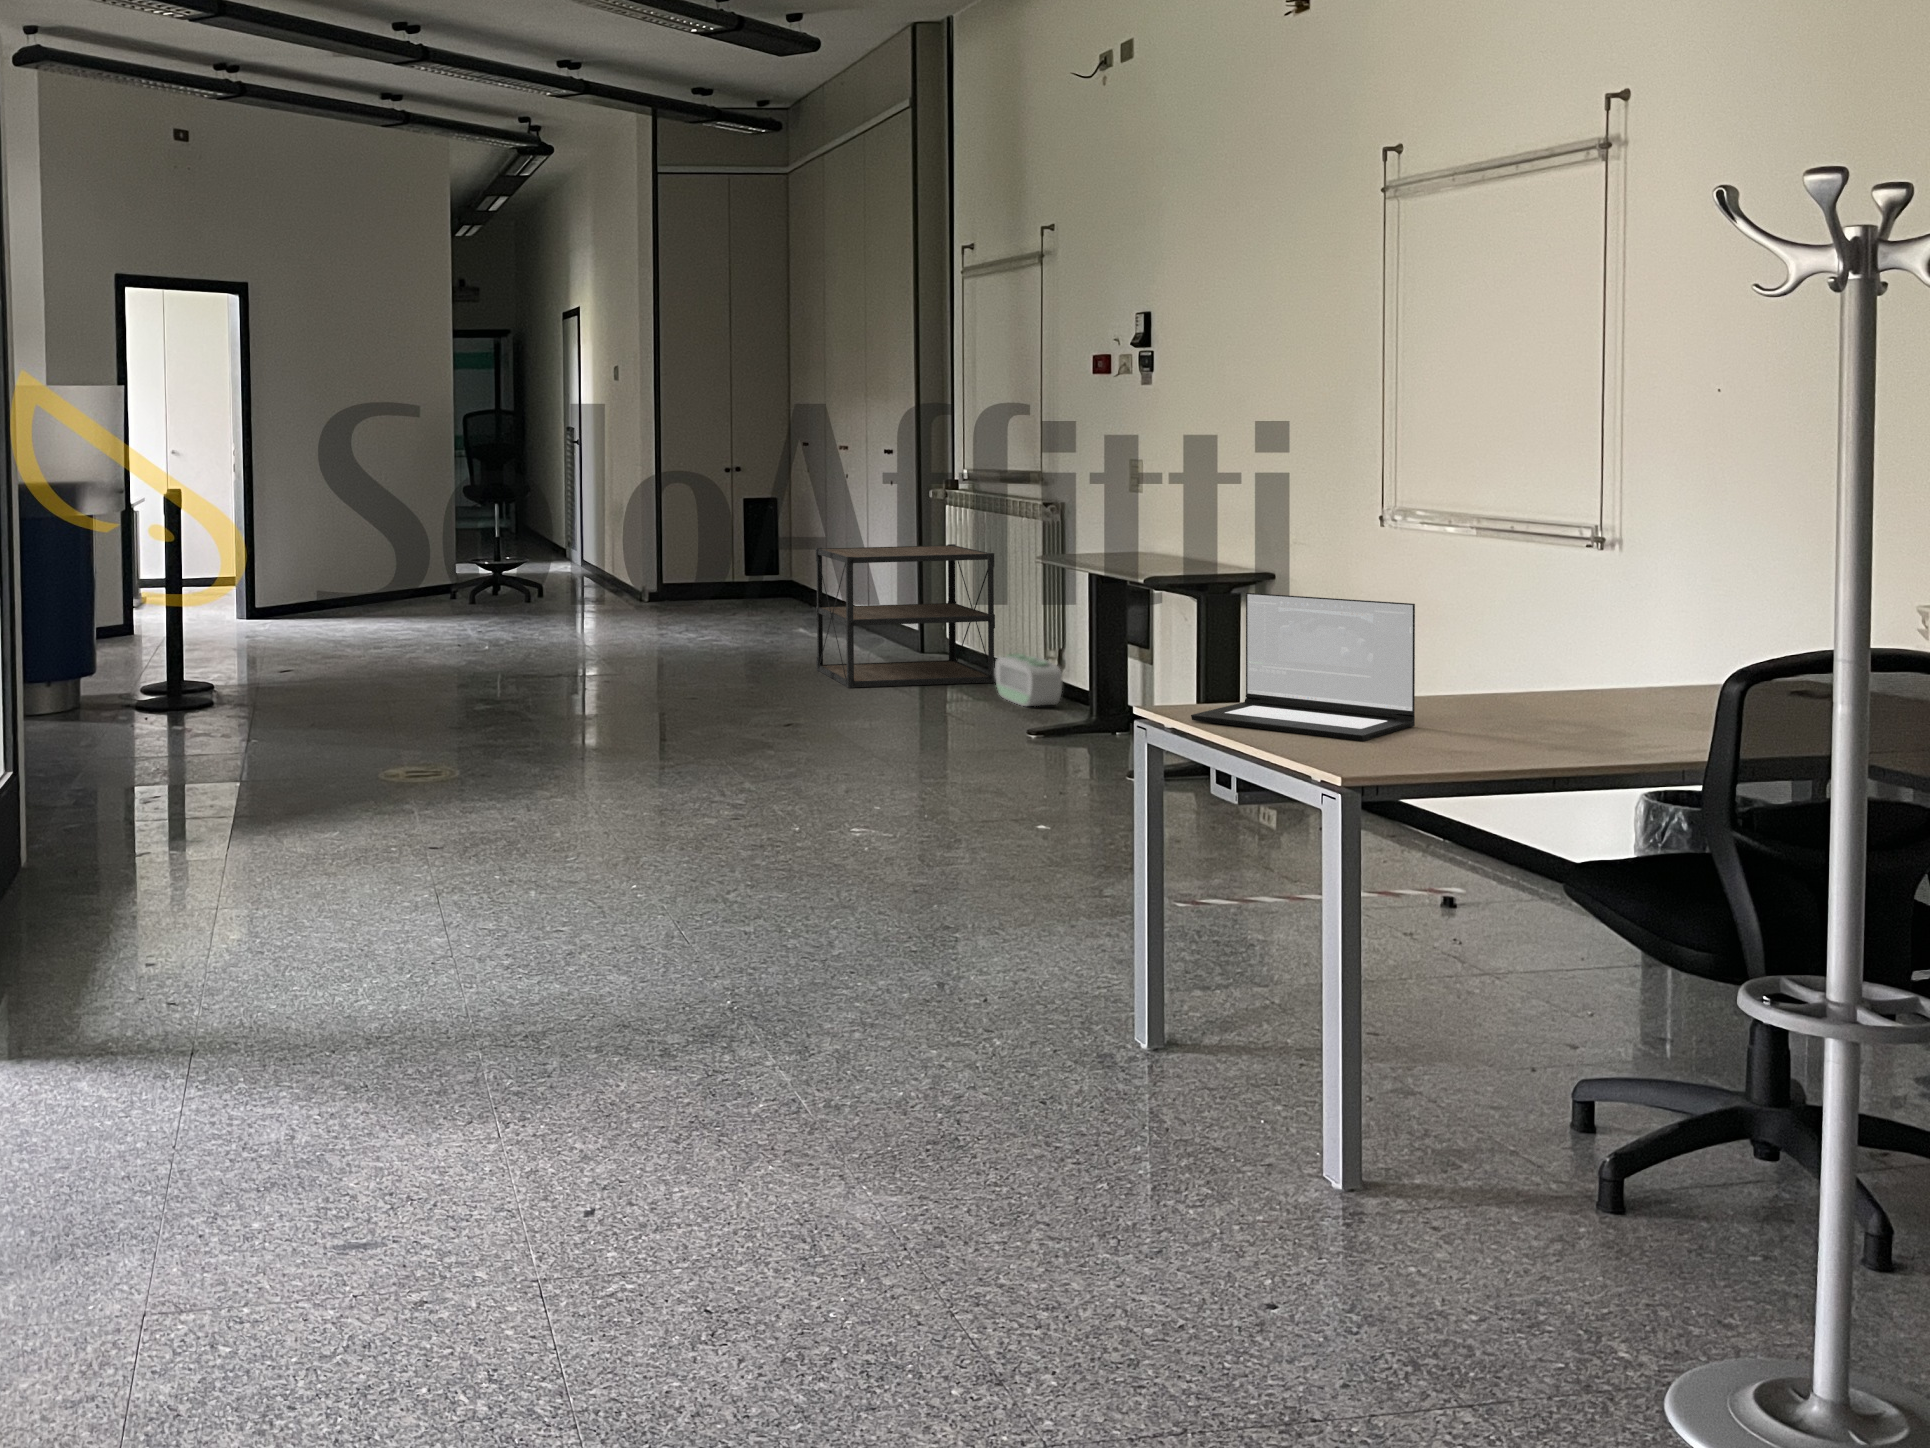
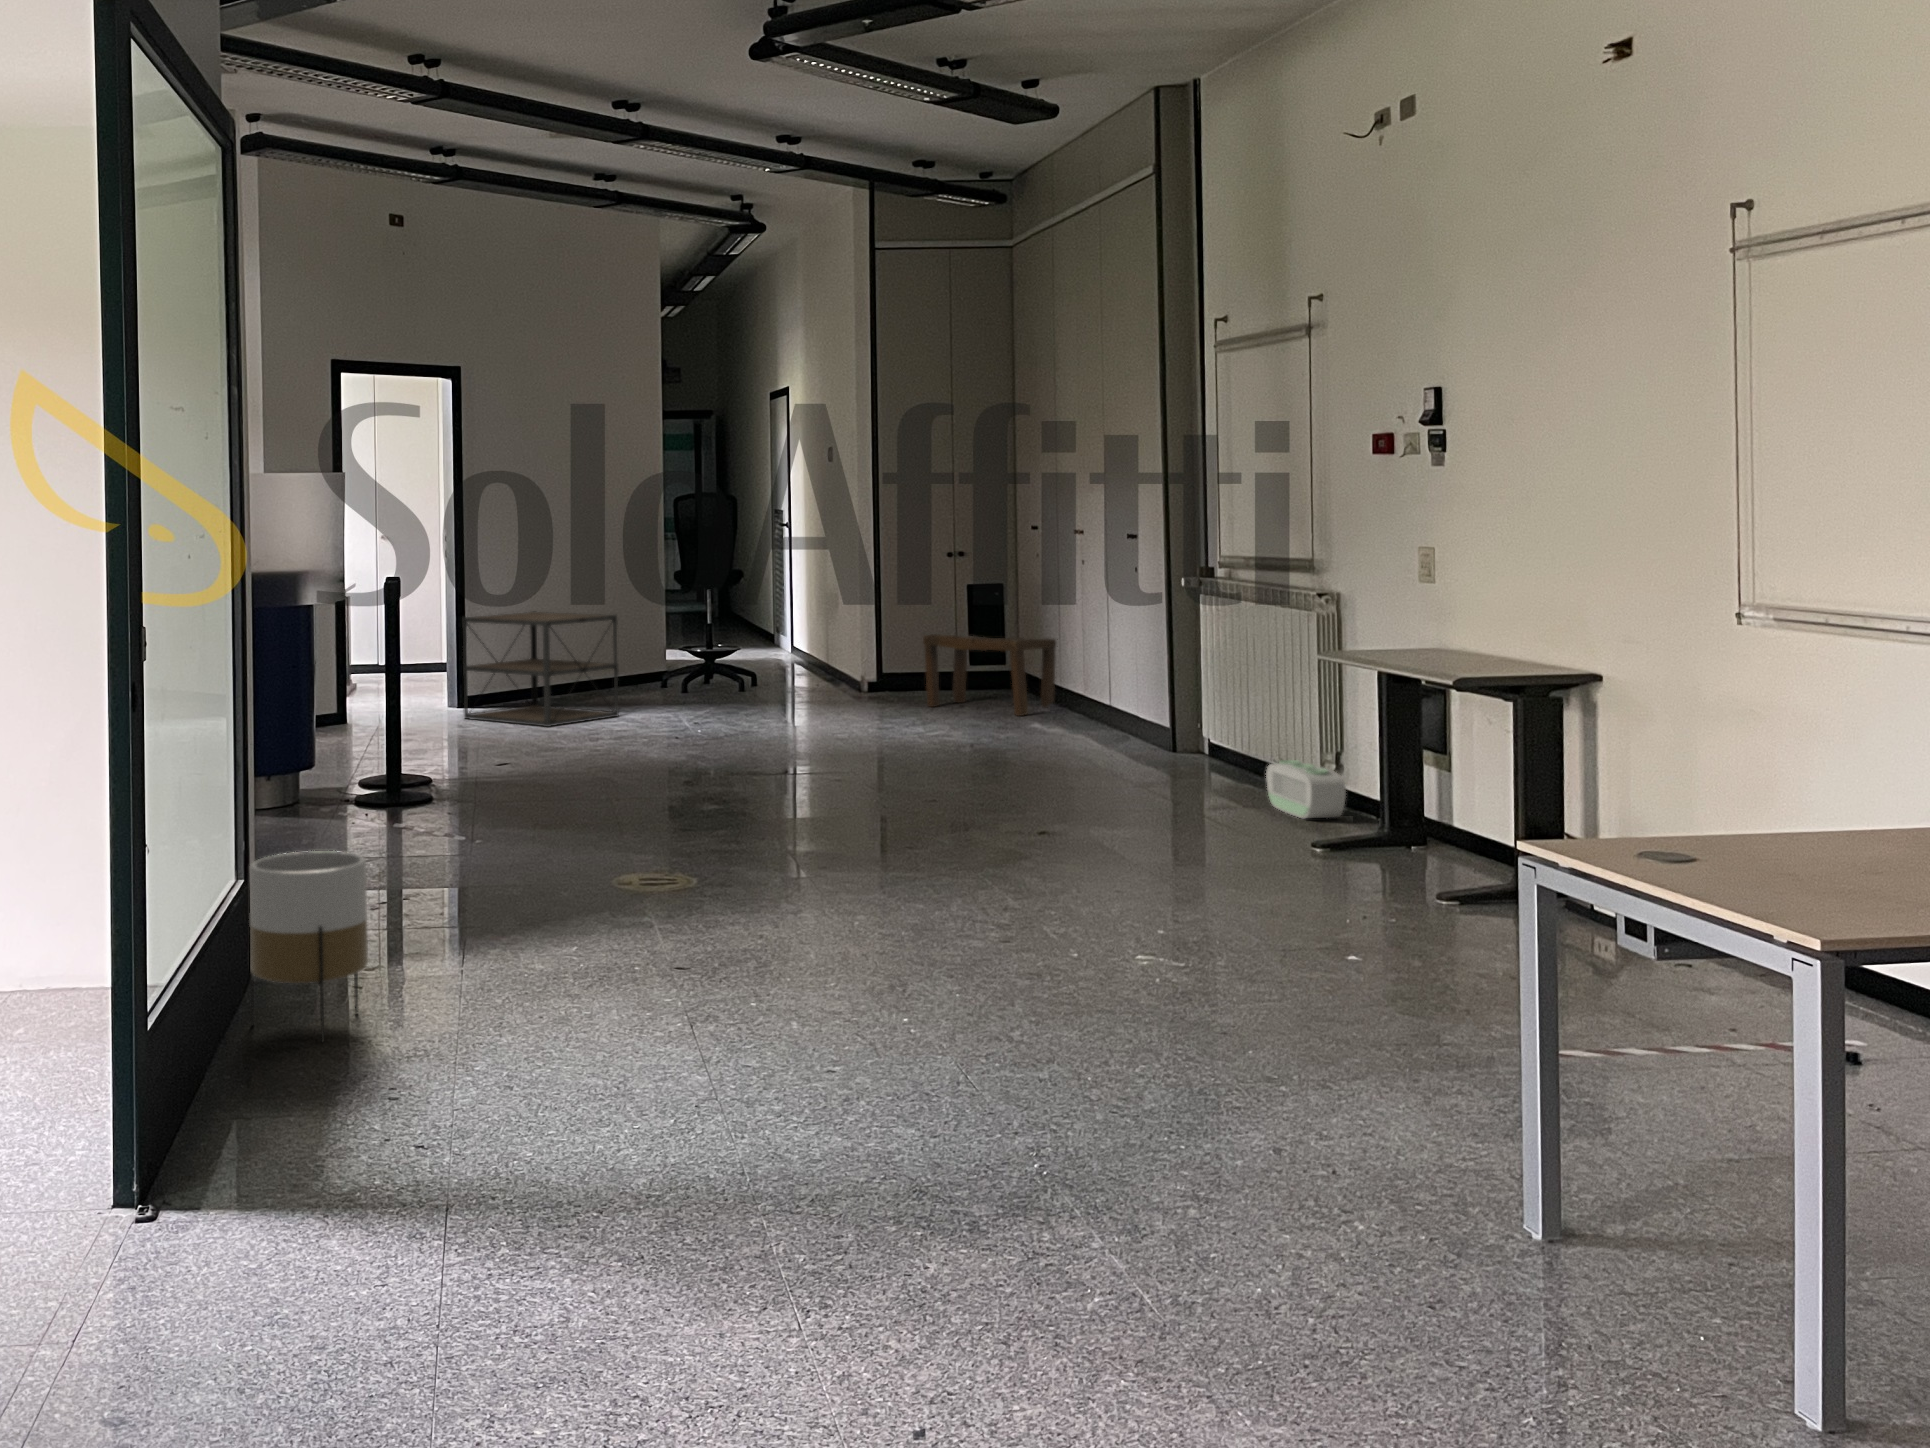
bench: none [698,543,823,619] -> present [923,634,1056,716]
shelving unit: present [816,544,995,688] -> present [462,611,619,727]
laptop: present [1191,593,1415,741] -> none [1592,712,1873,893]
planter: none [18,739,134,916] -> present [249,851,368,1042]

